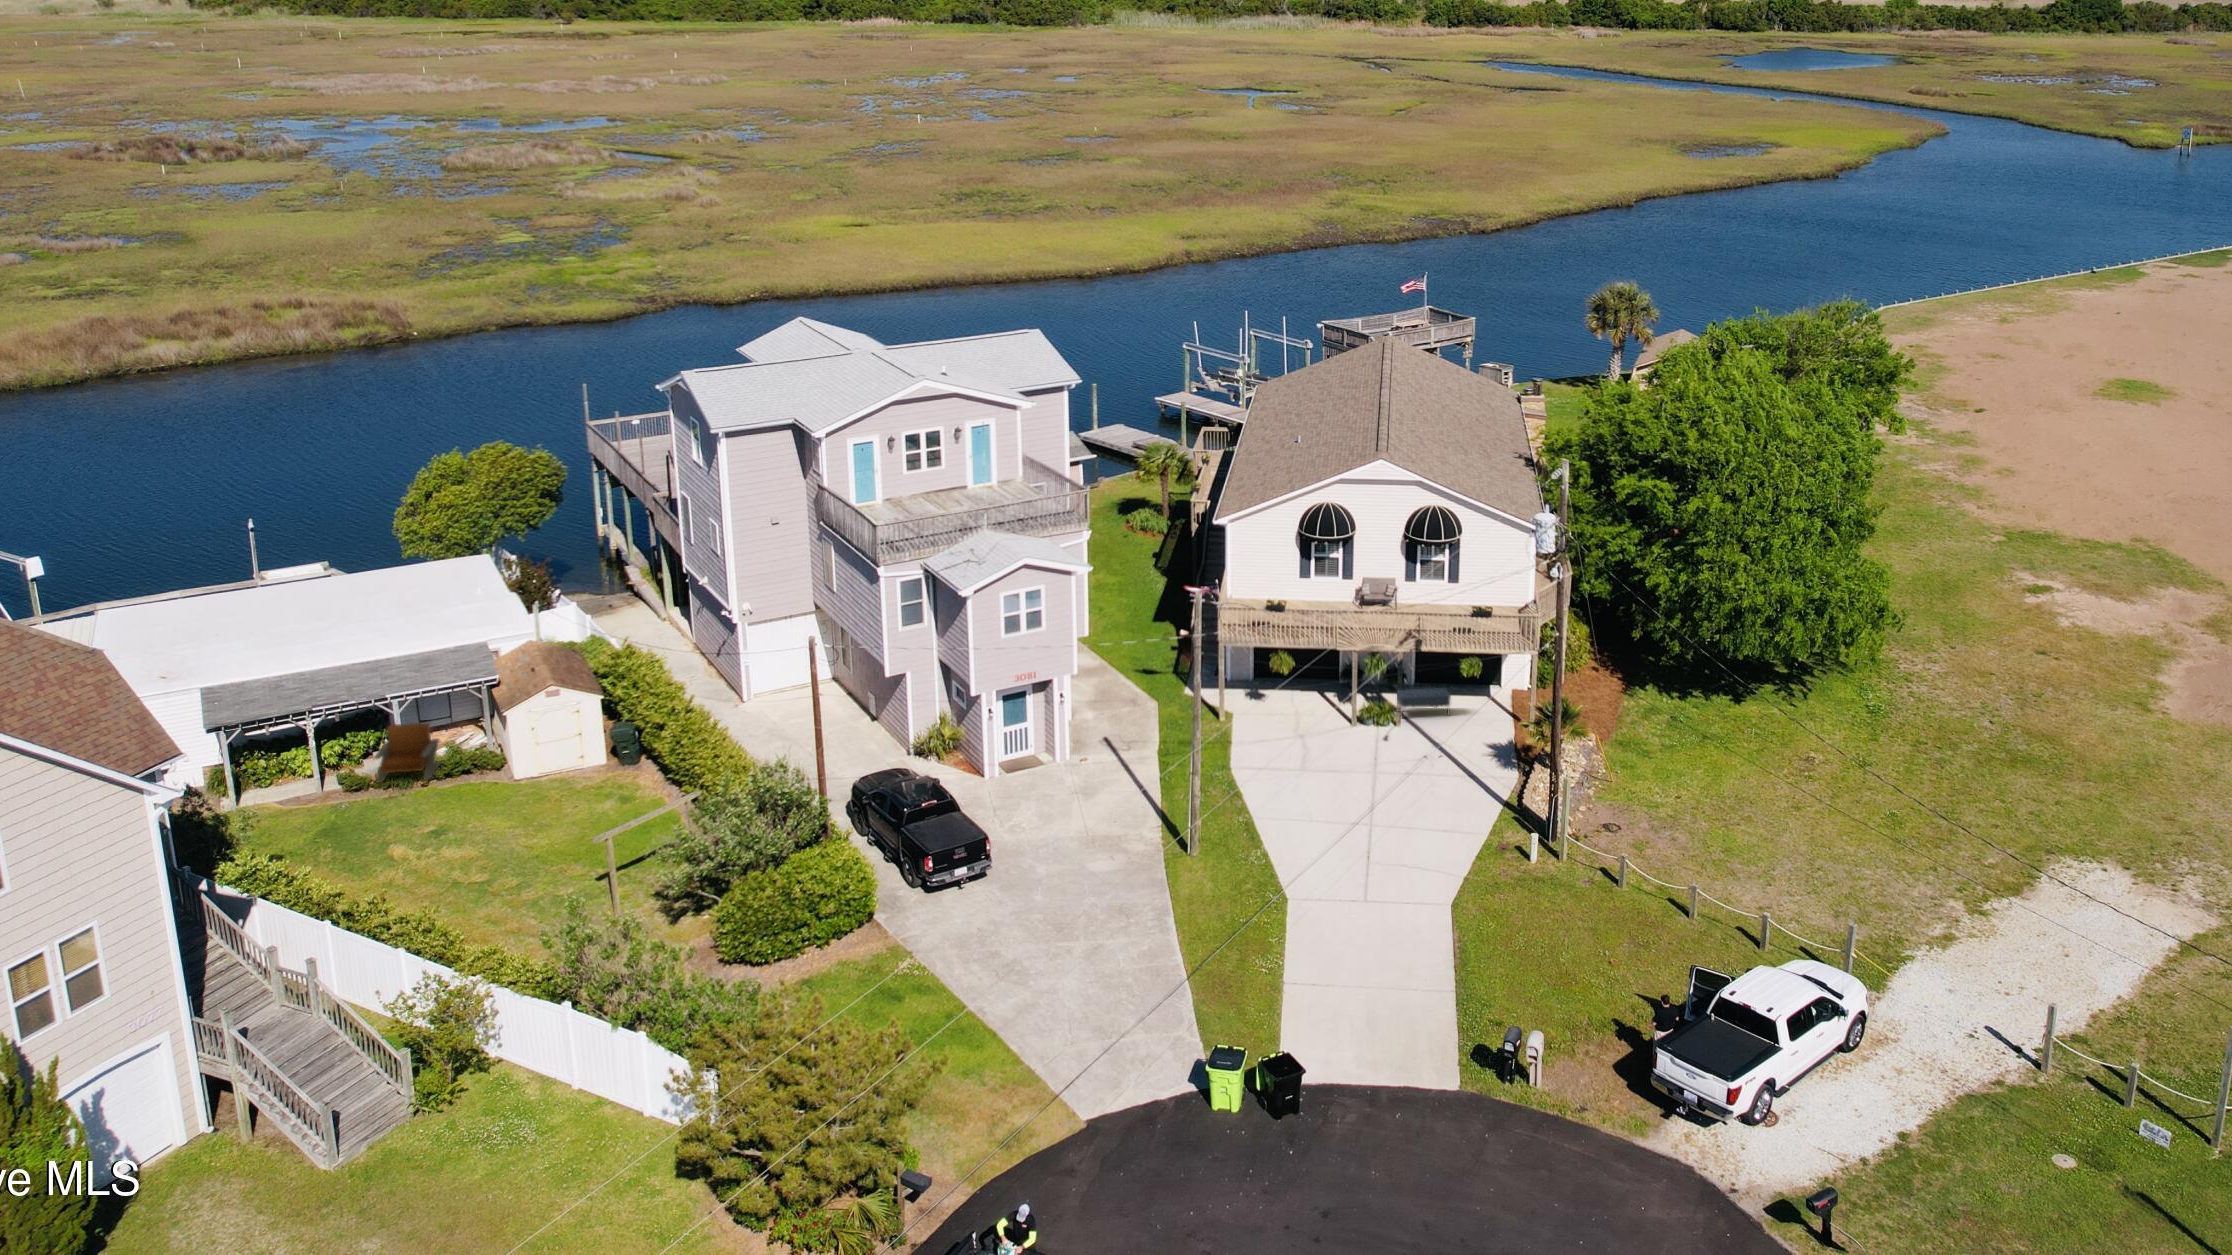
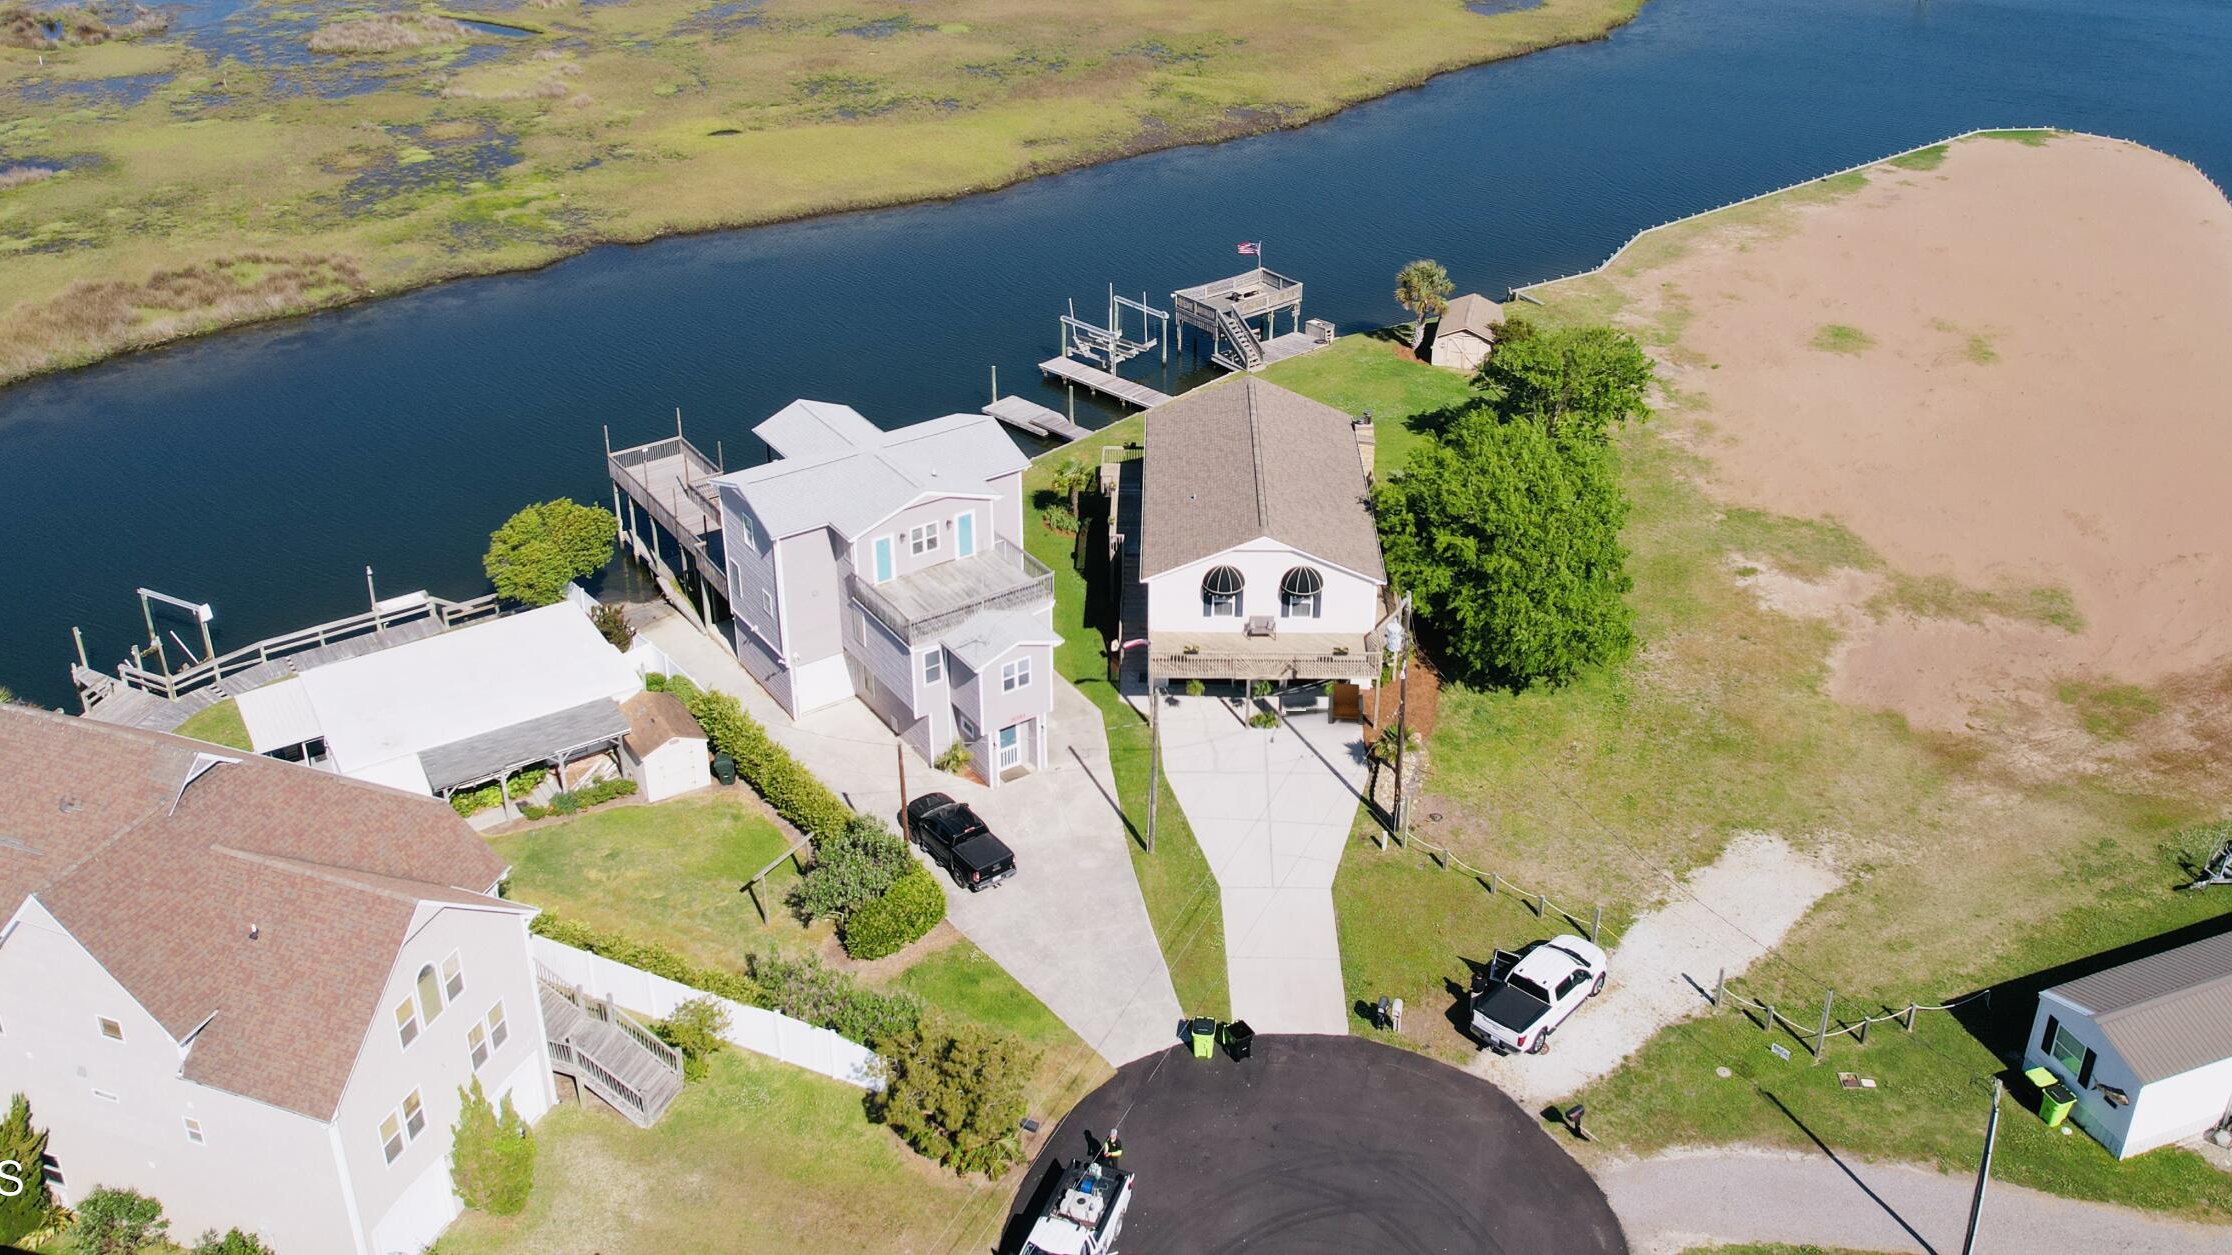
lounge chair: present [374,723,440,782] -> present [1328,683,1364,725]

